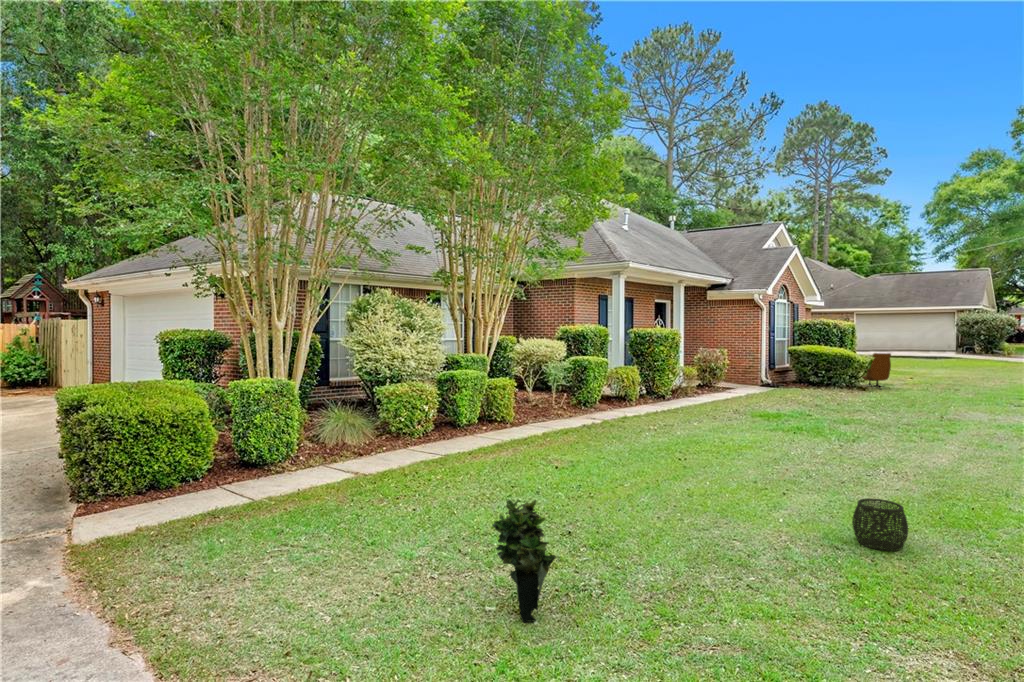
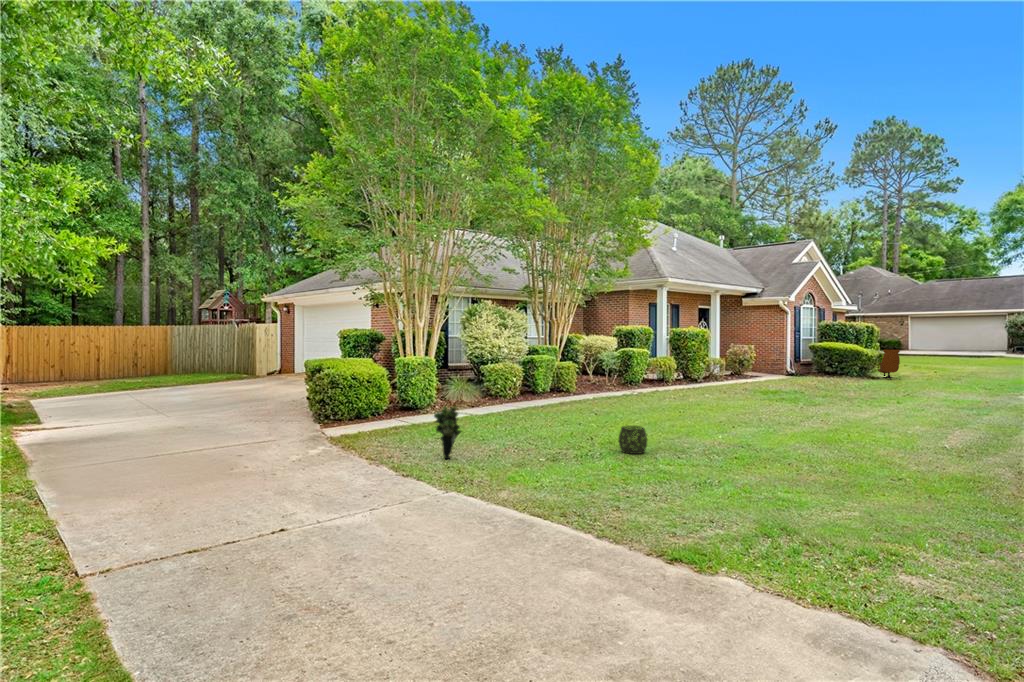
woven basket: present [852,498,909,551] -> present [619,426,647,454]
potted plant: present [492,500,556,623] -> present [434,406,461,459]

